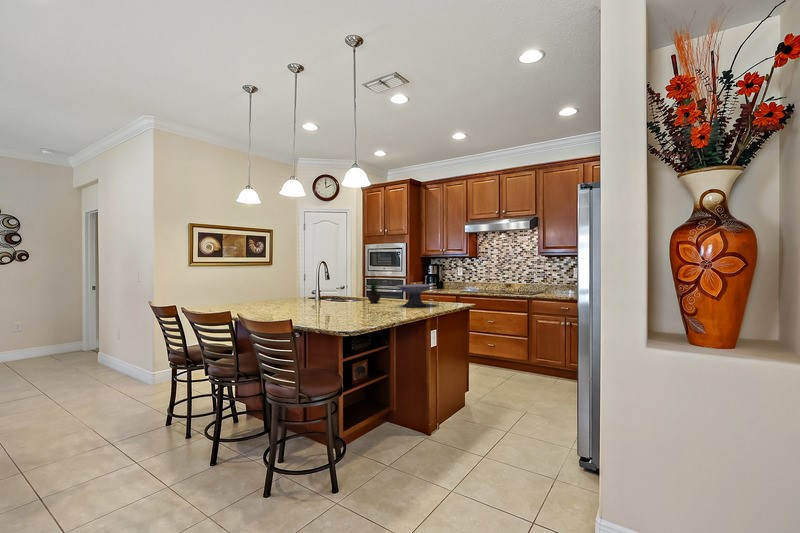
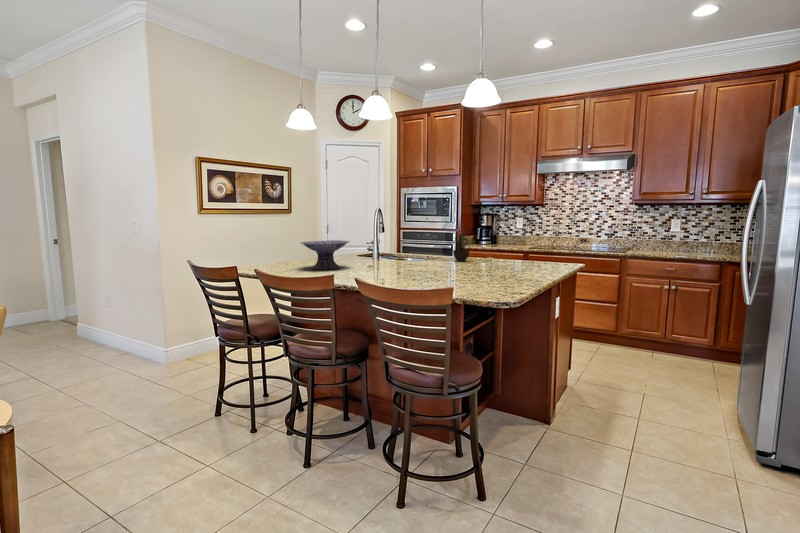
decorative bowl: present [397,284,433,307] -> present [301,240,349,270]

